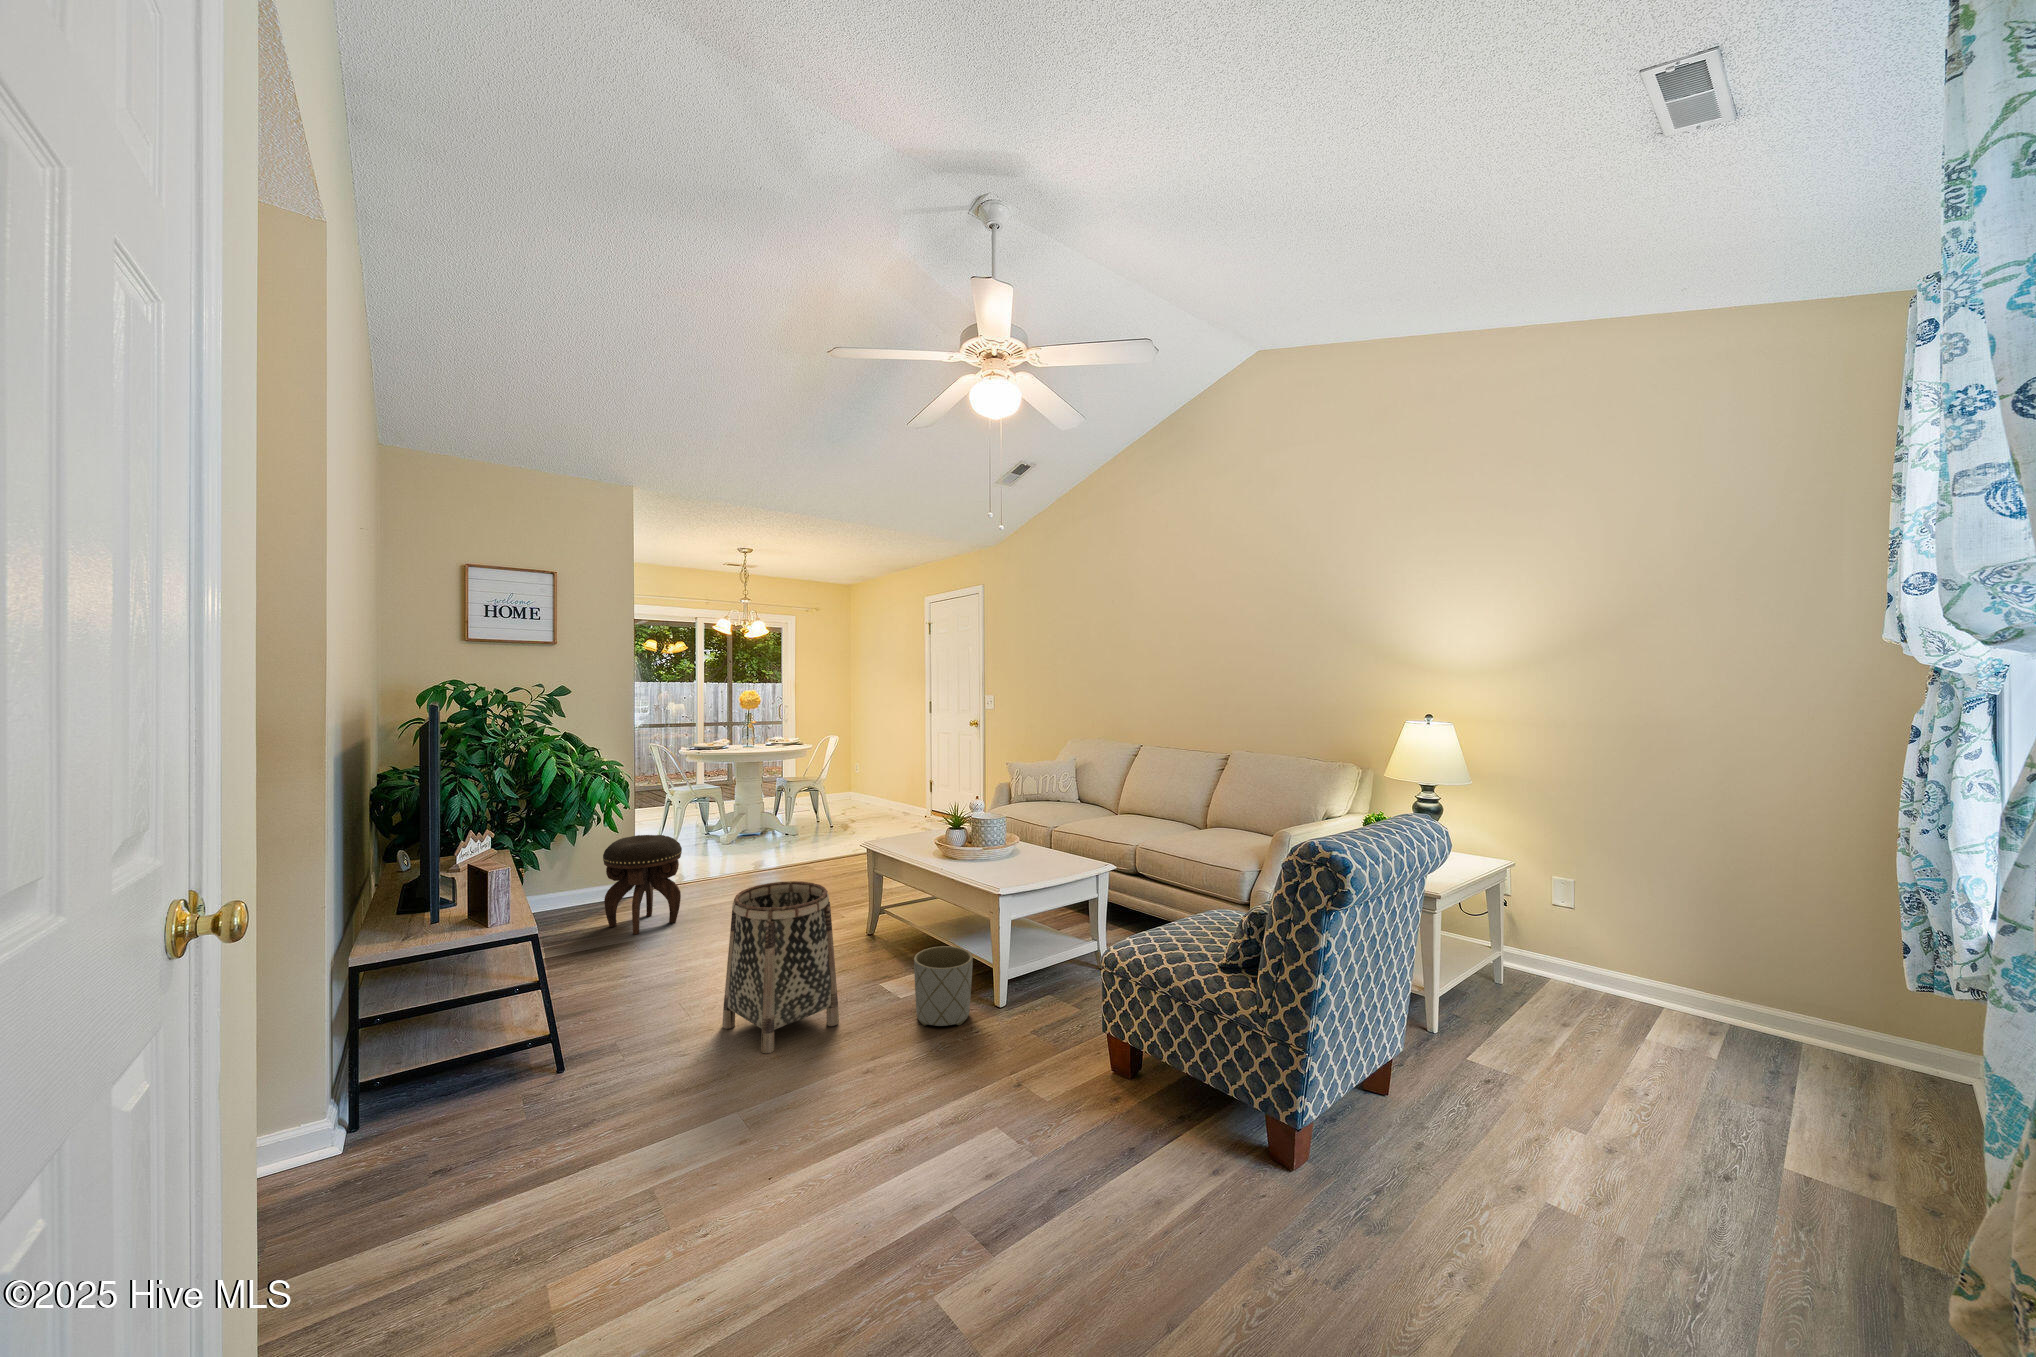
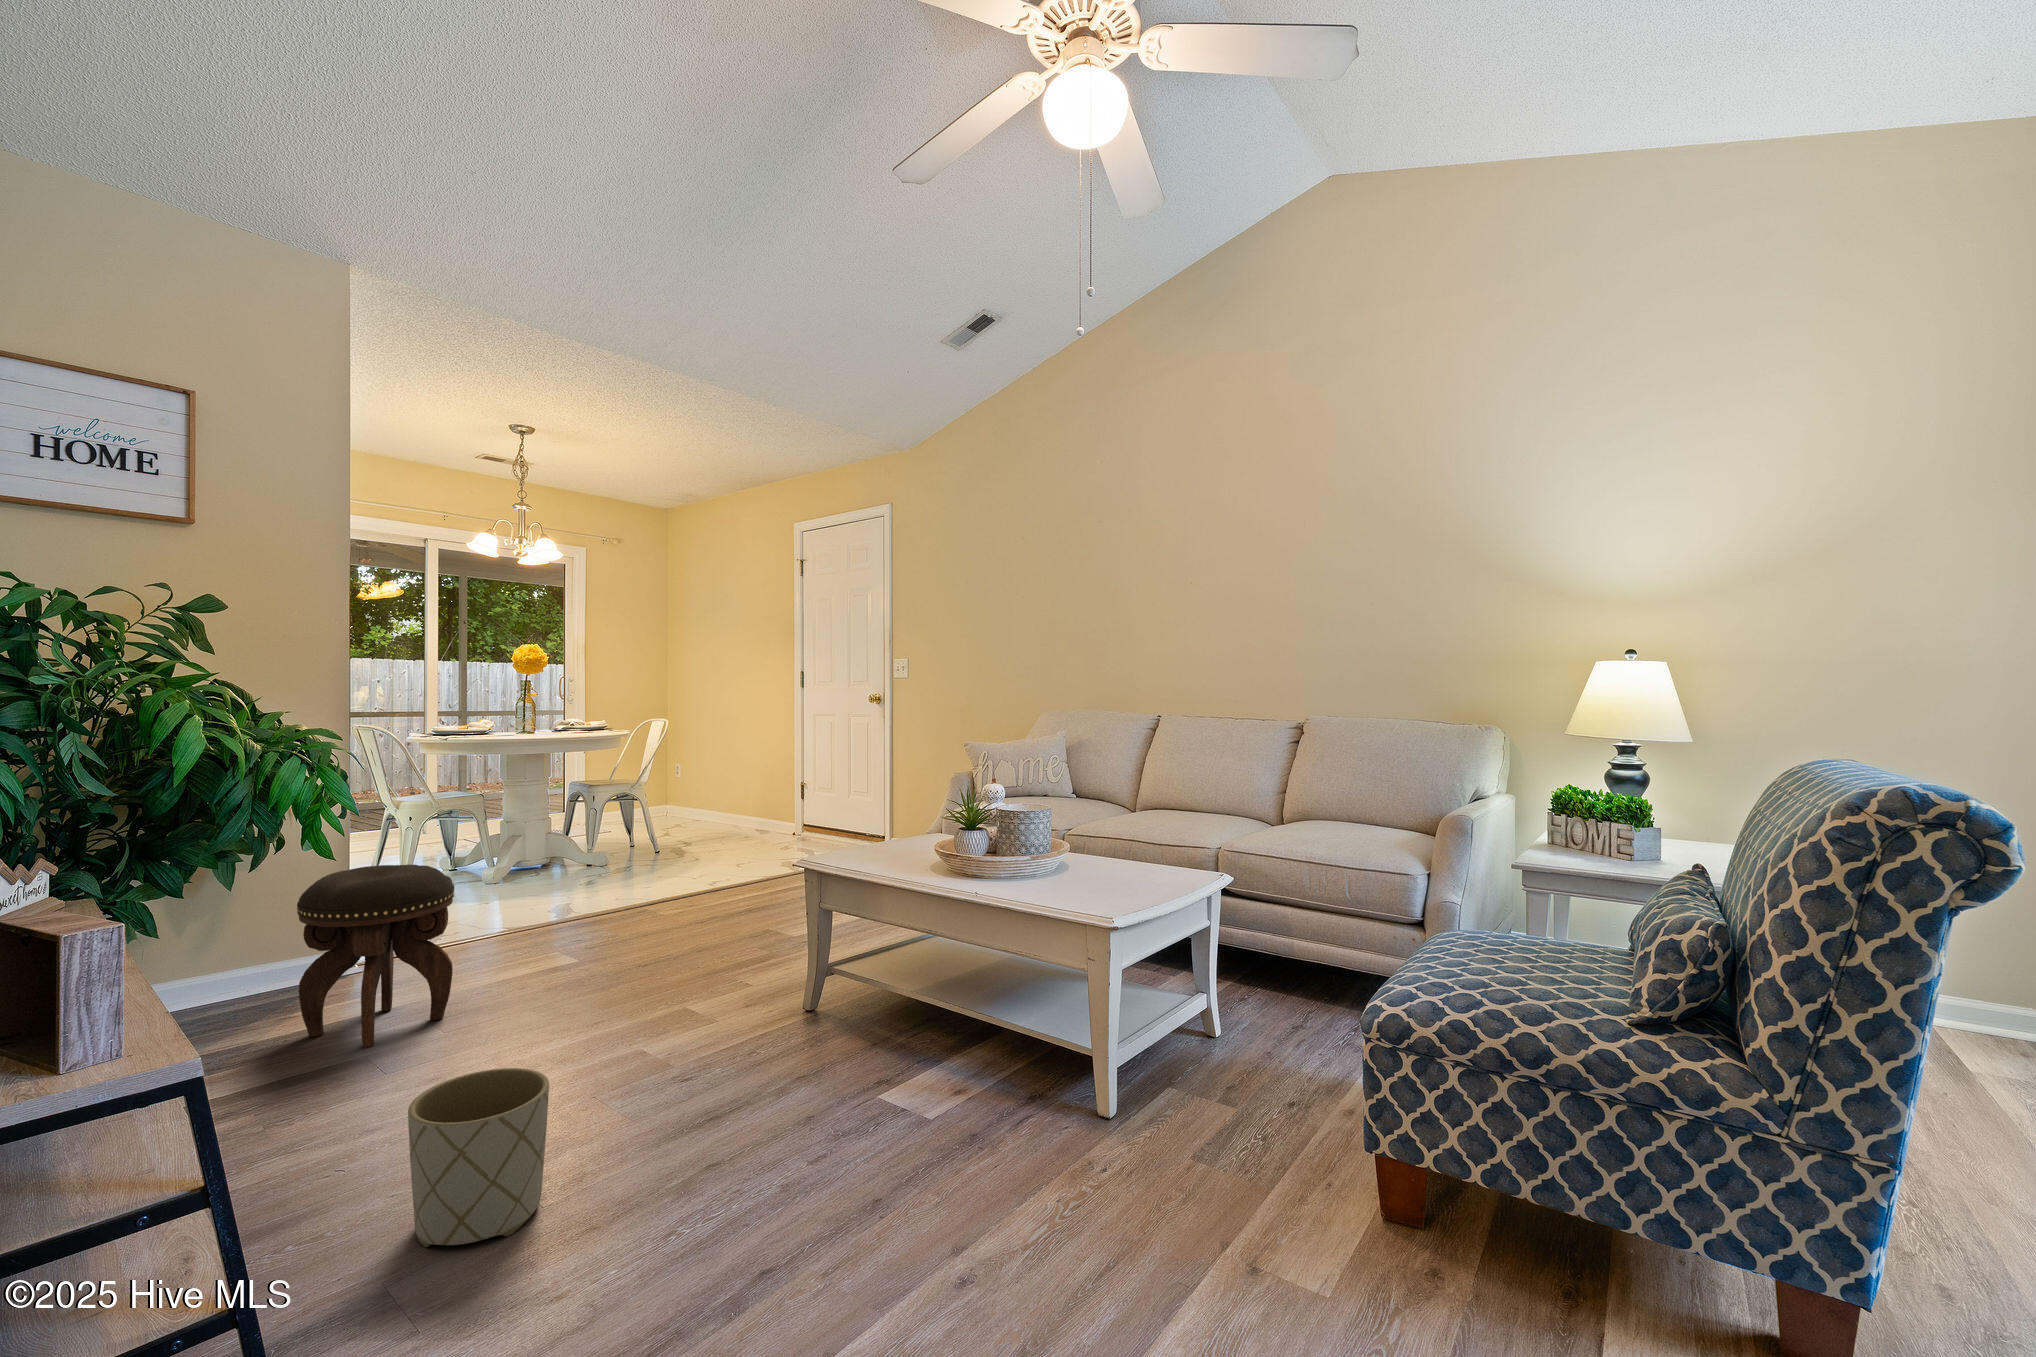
basket: present [722,881,839,1053] -> none [612,924,846,1274]
planter: present [914,946,973,1026] -> present [408,1068,549,1247]

